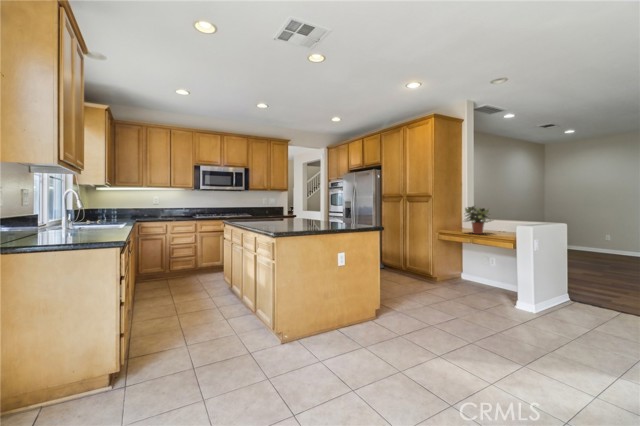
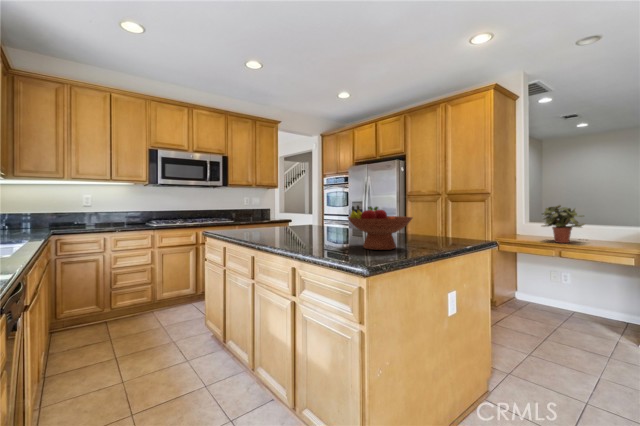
fruit bowl: none [282,206,317,229] -> present [348,206,413,250]

